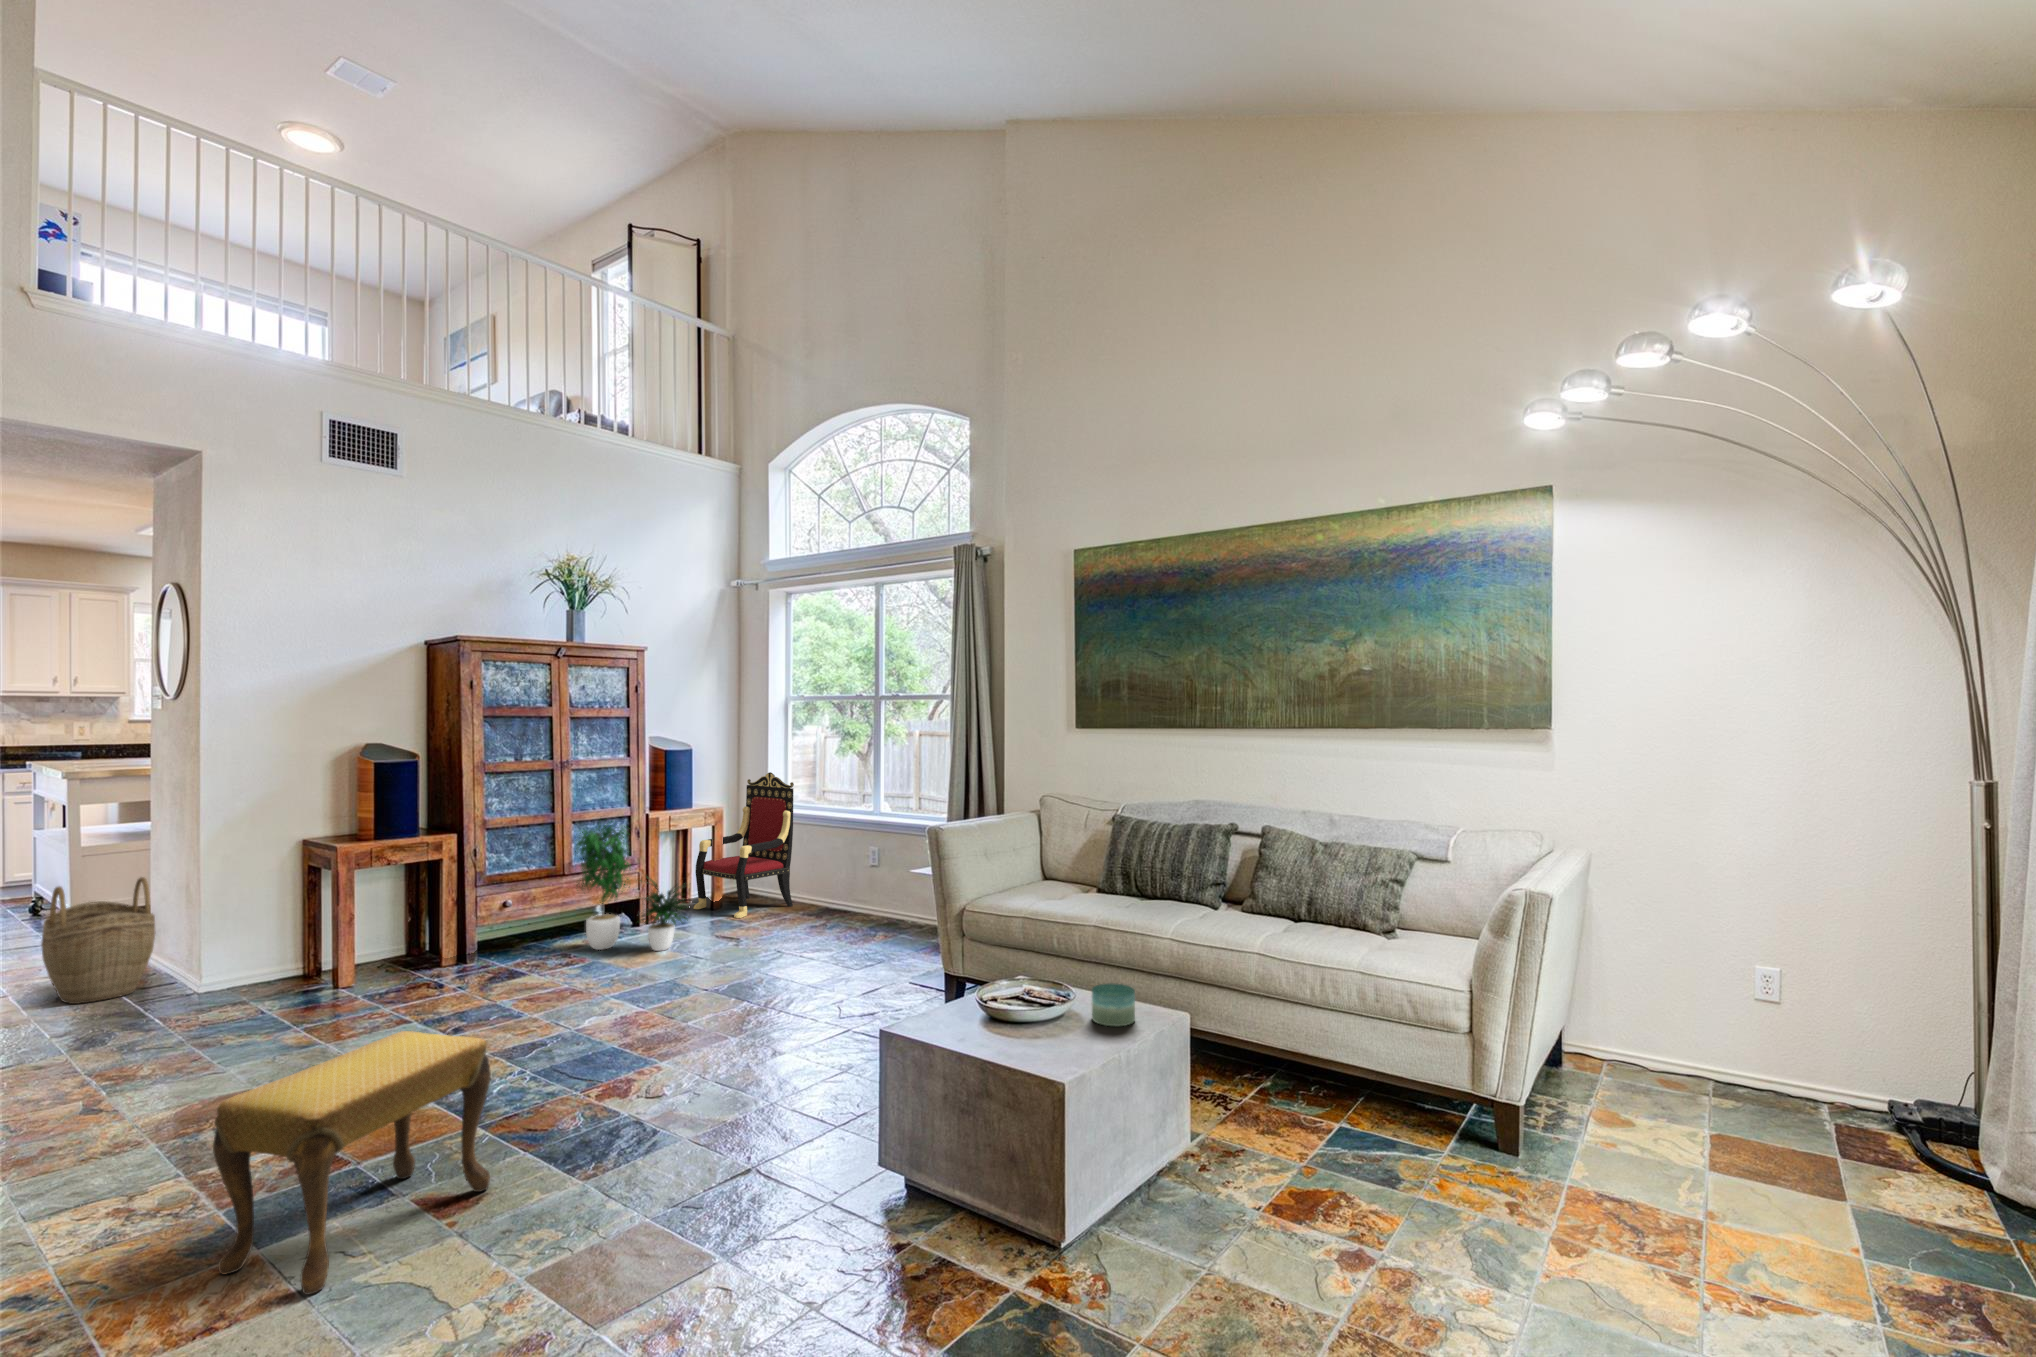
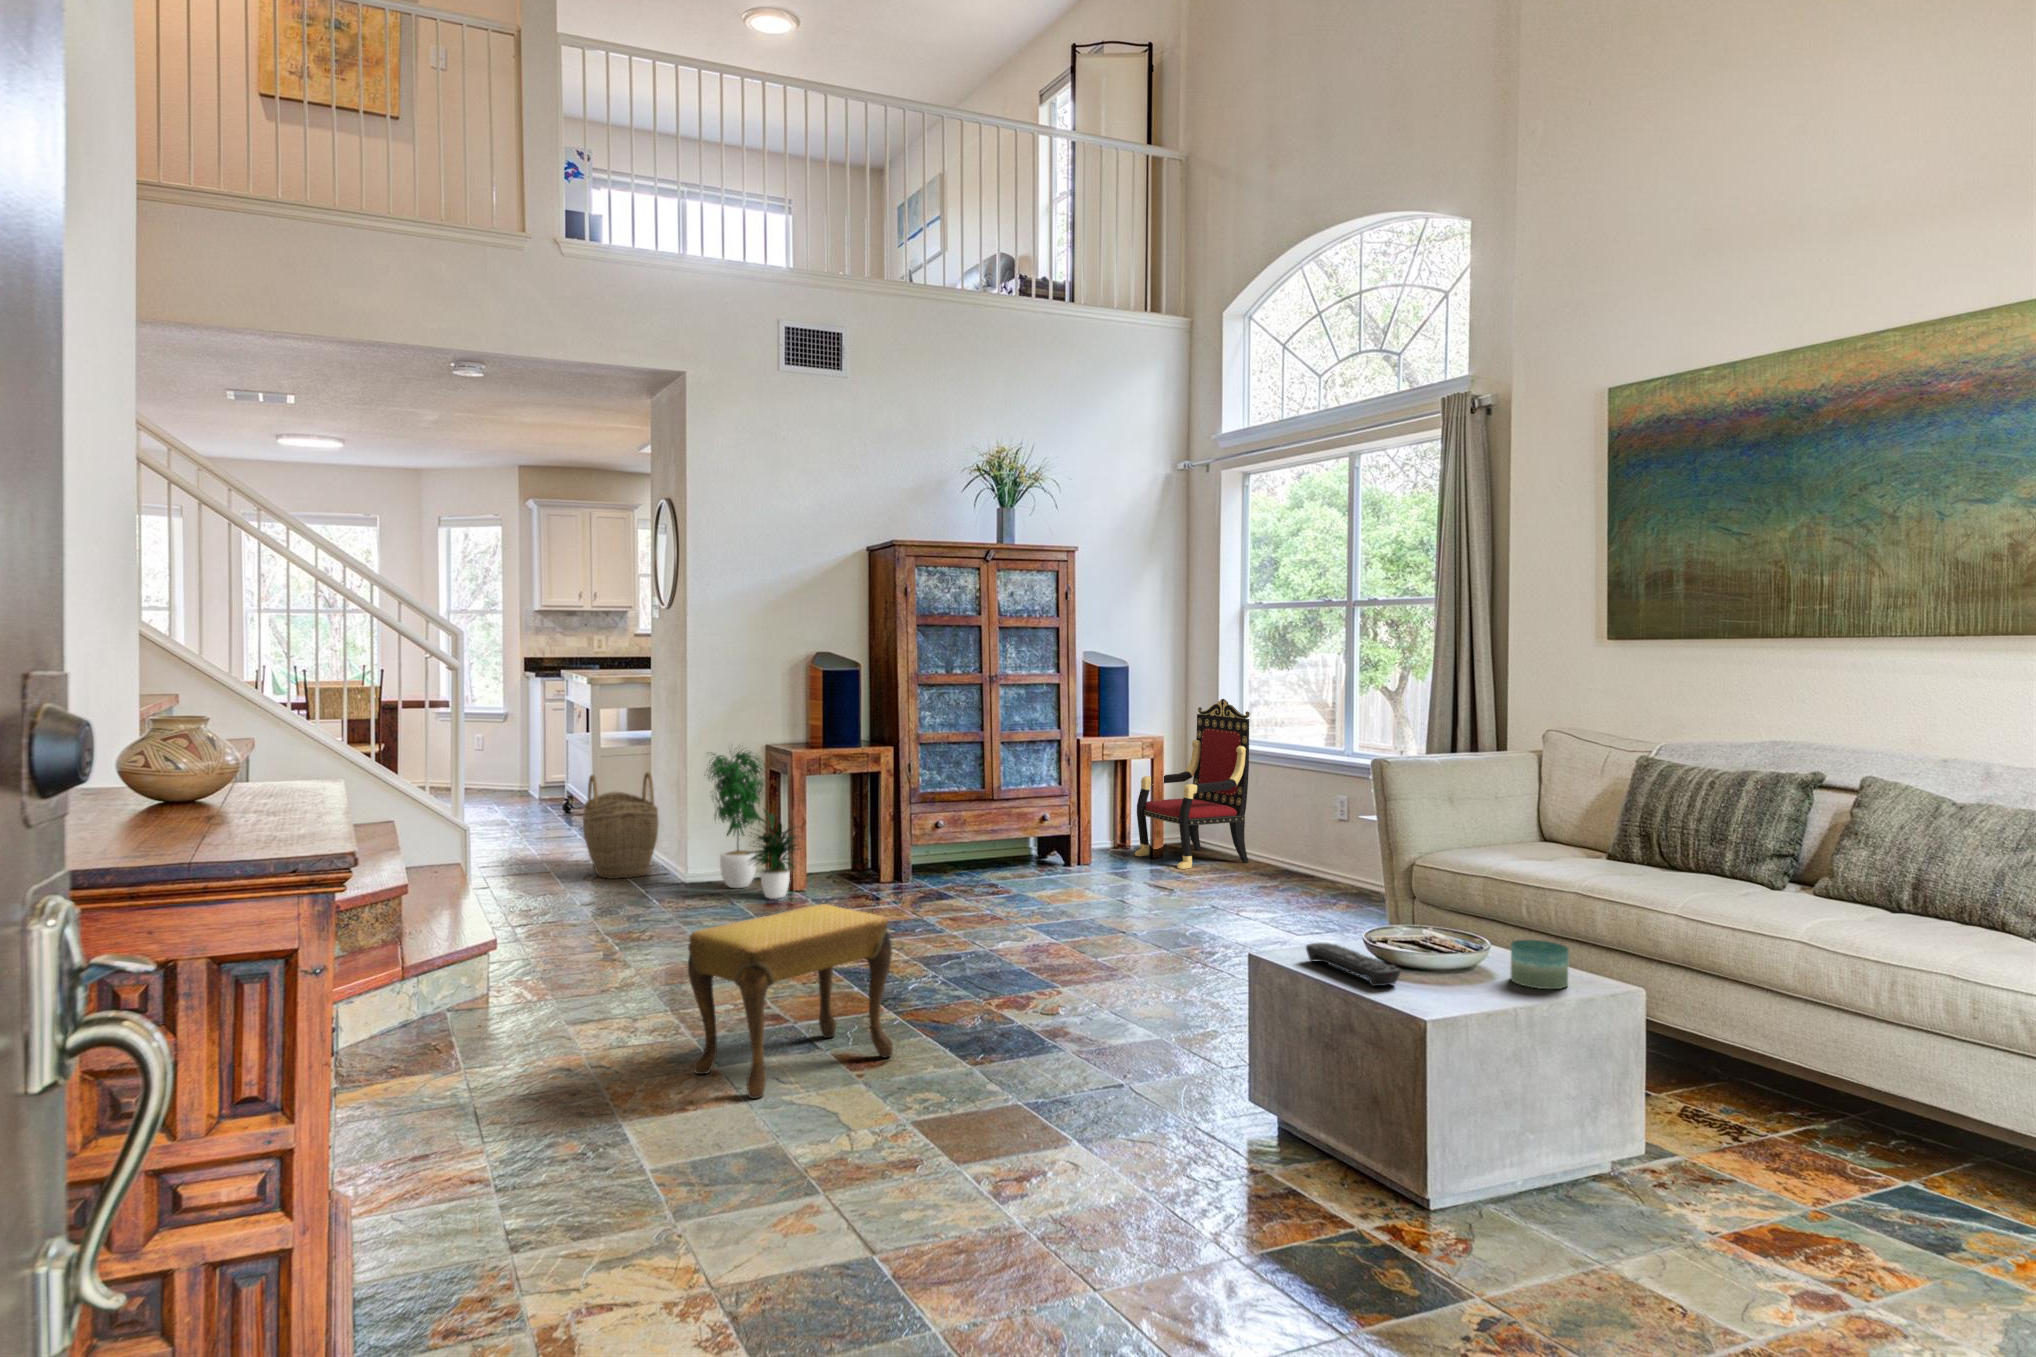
potted plant: present [575,824,688,951] -> present [706,748,801,899]
remote control: none [928,1008,1017,1049] -> present [1306,943,1400,986]

